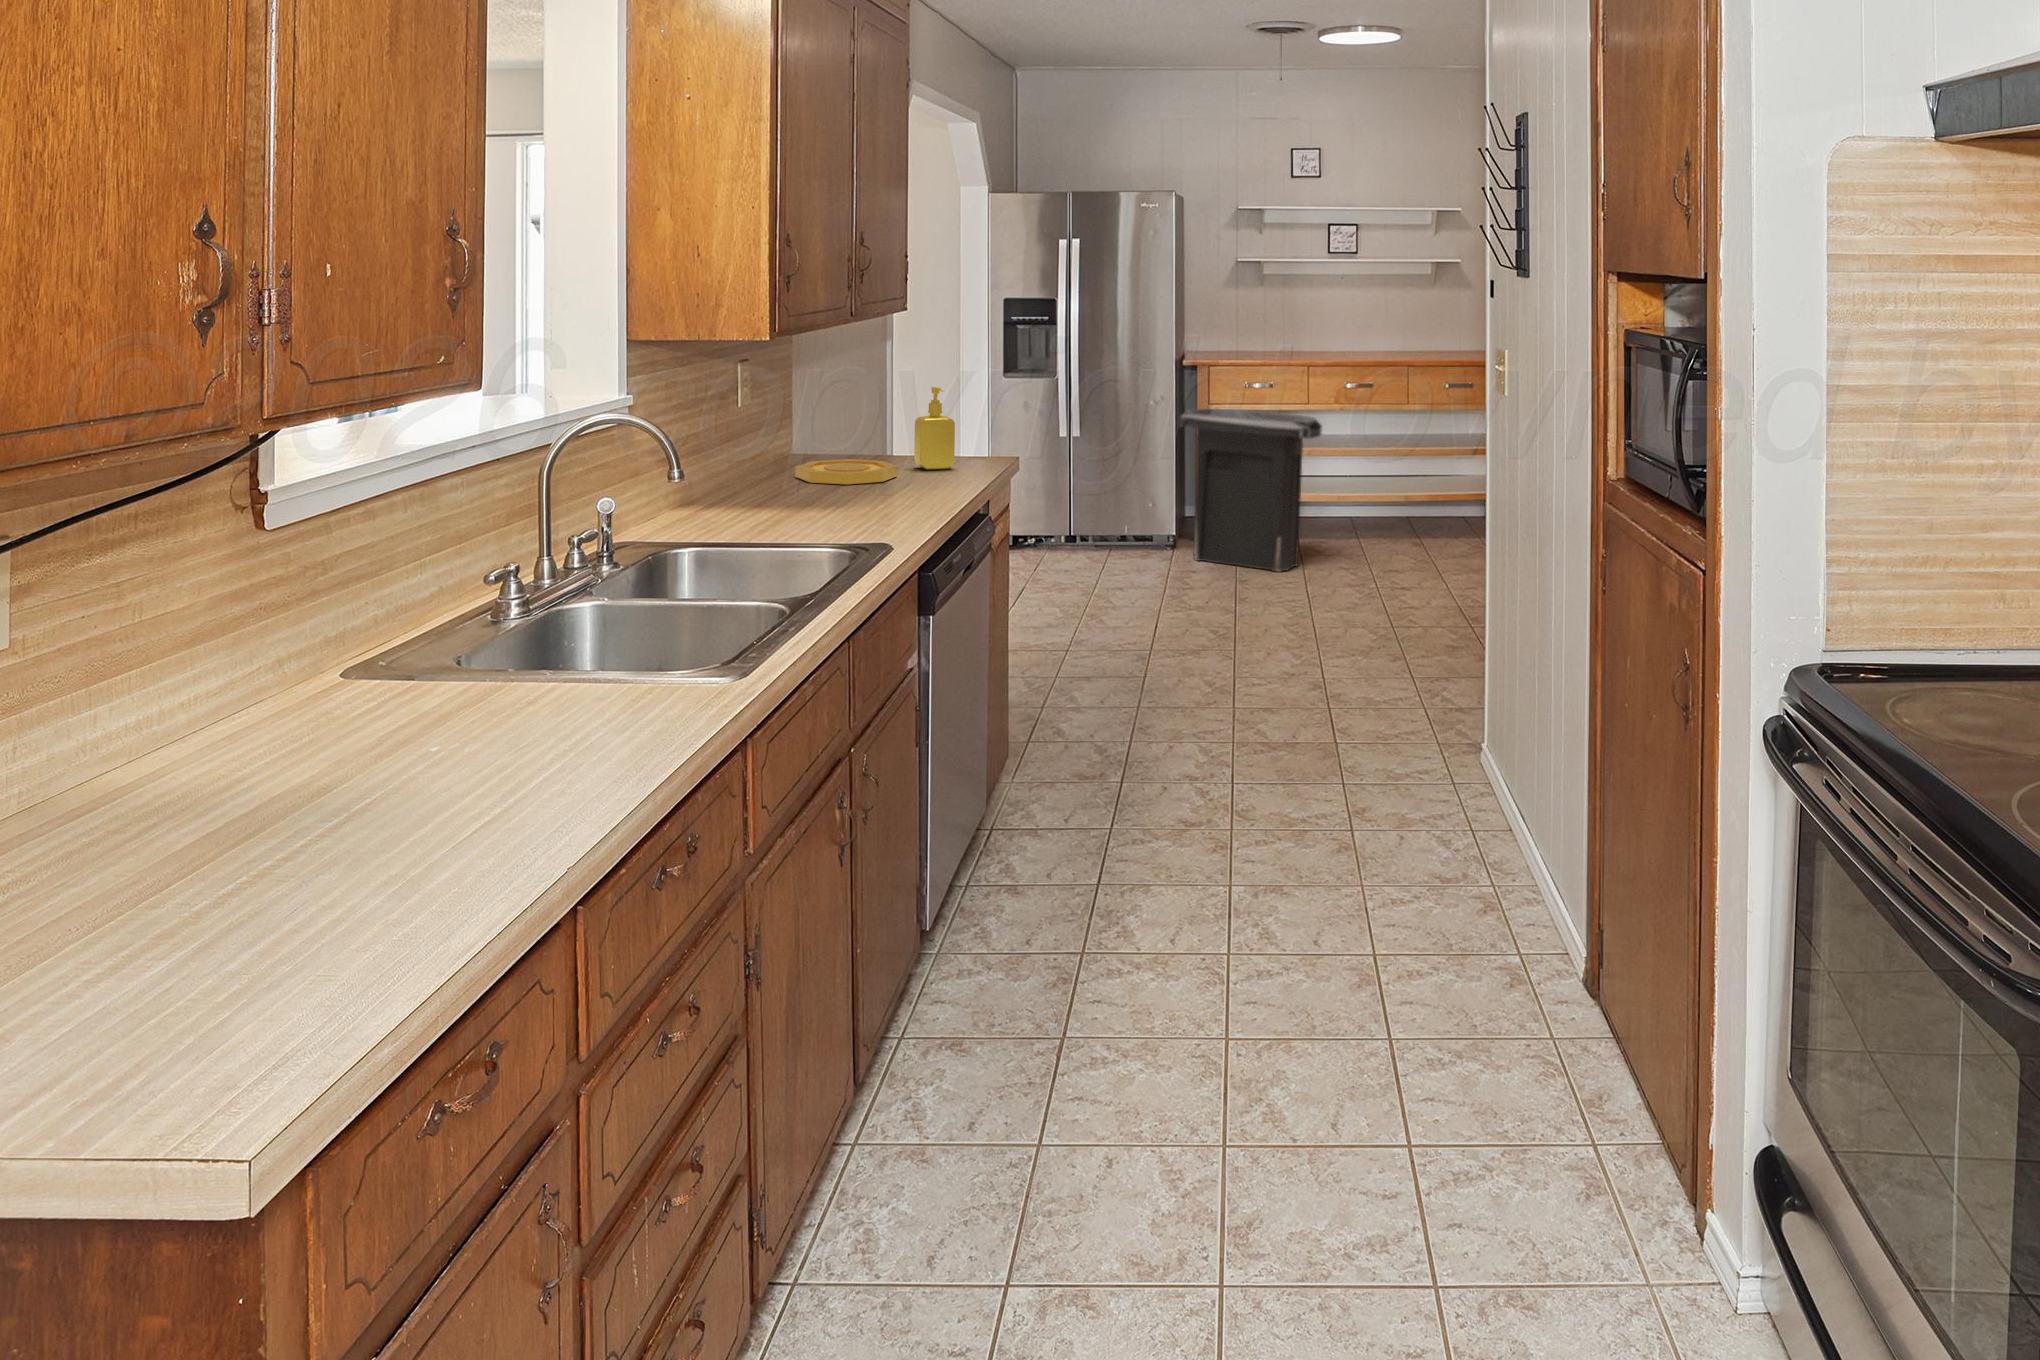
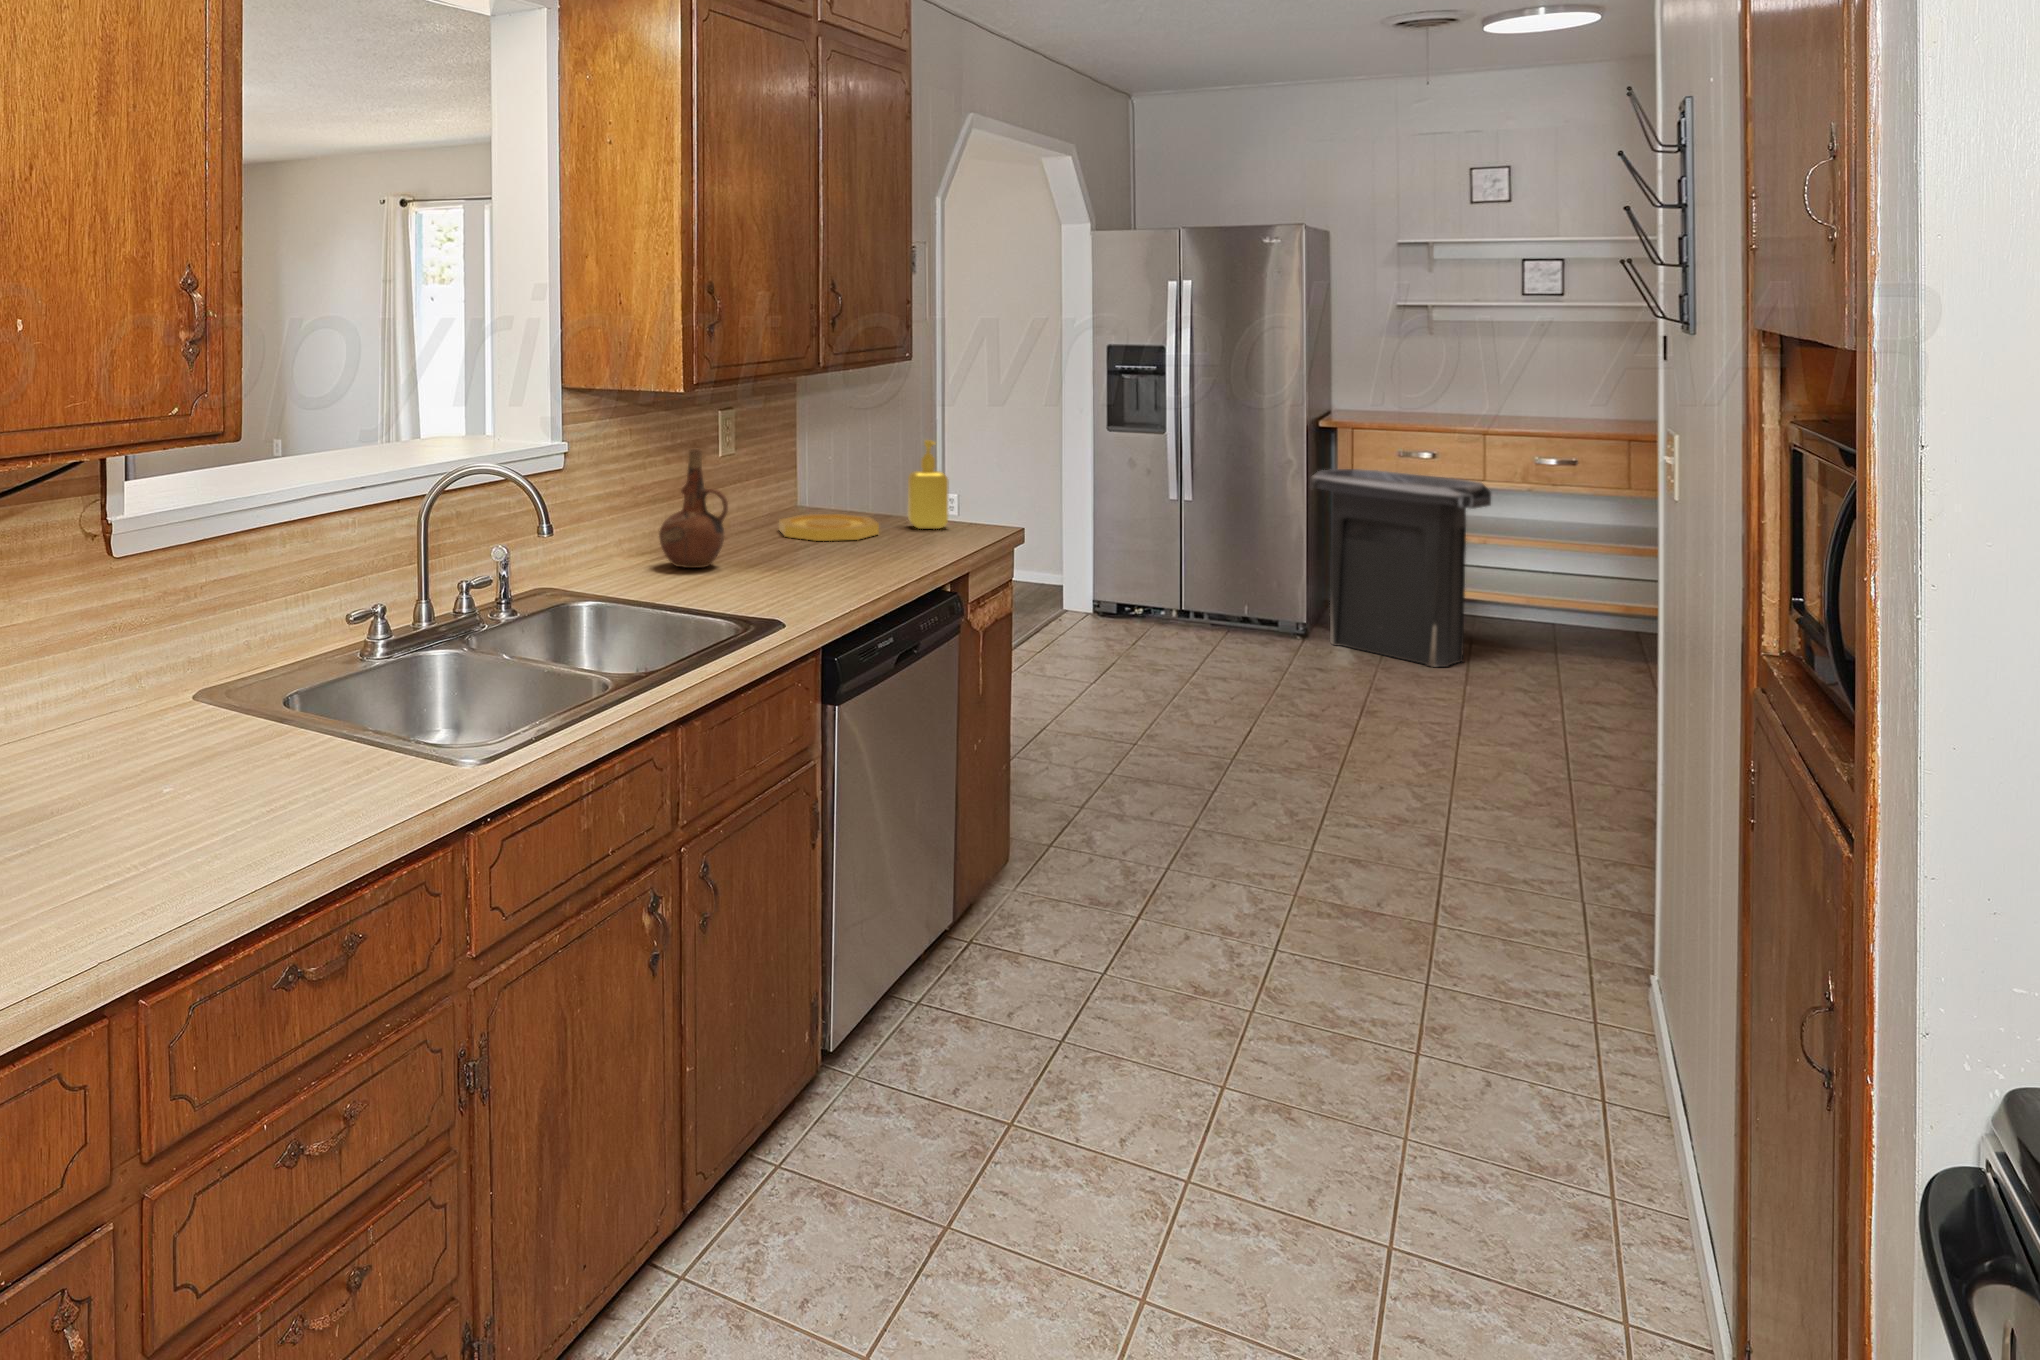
ceramic pitcher: none [716,398,786,514] -> present [659,449,728,568]

